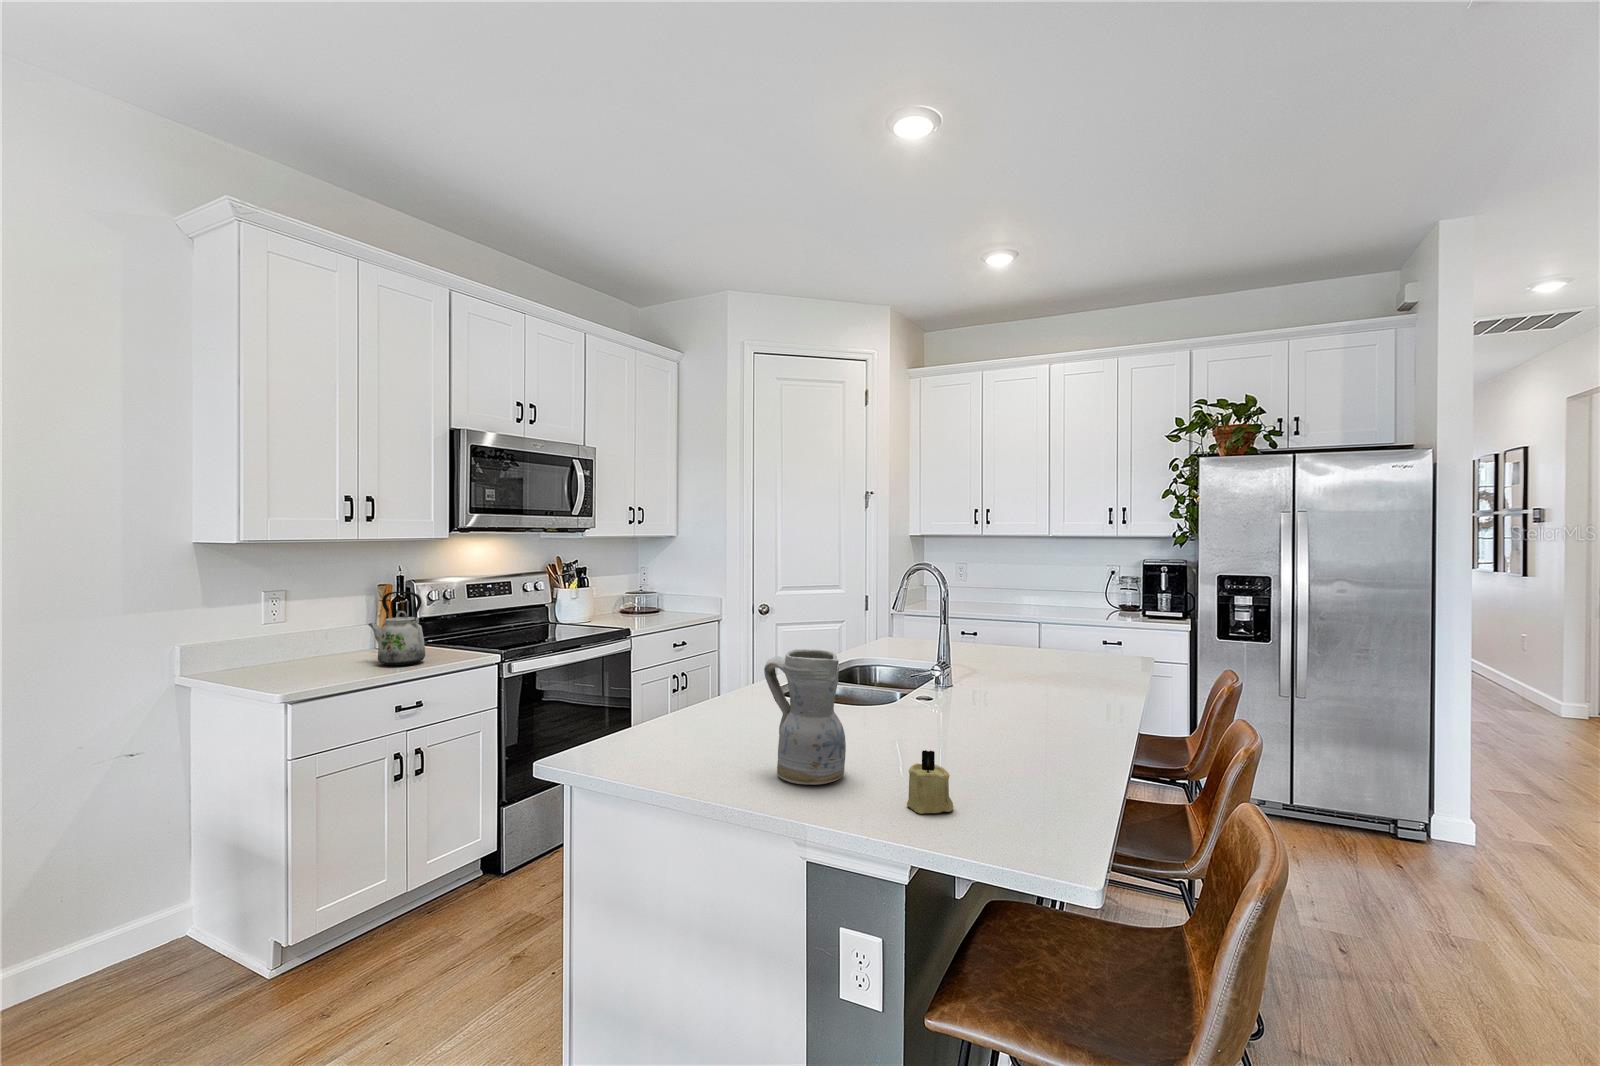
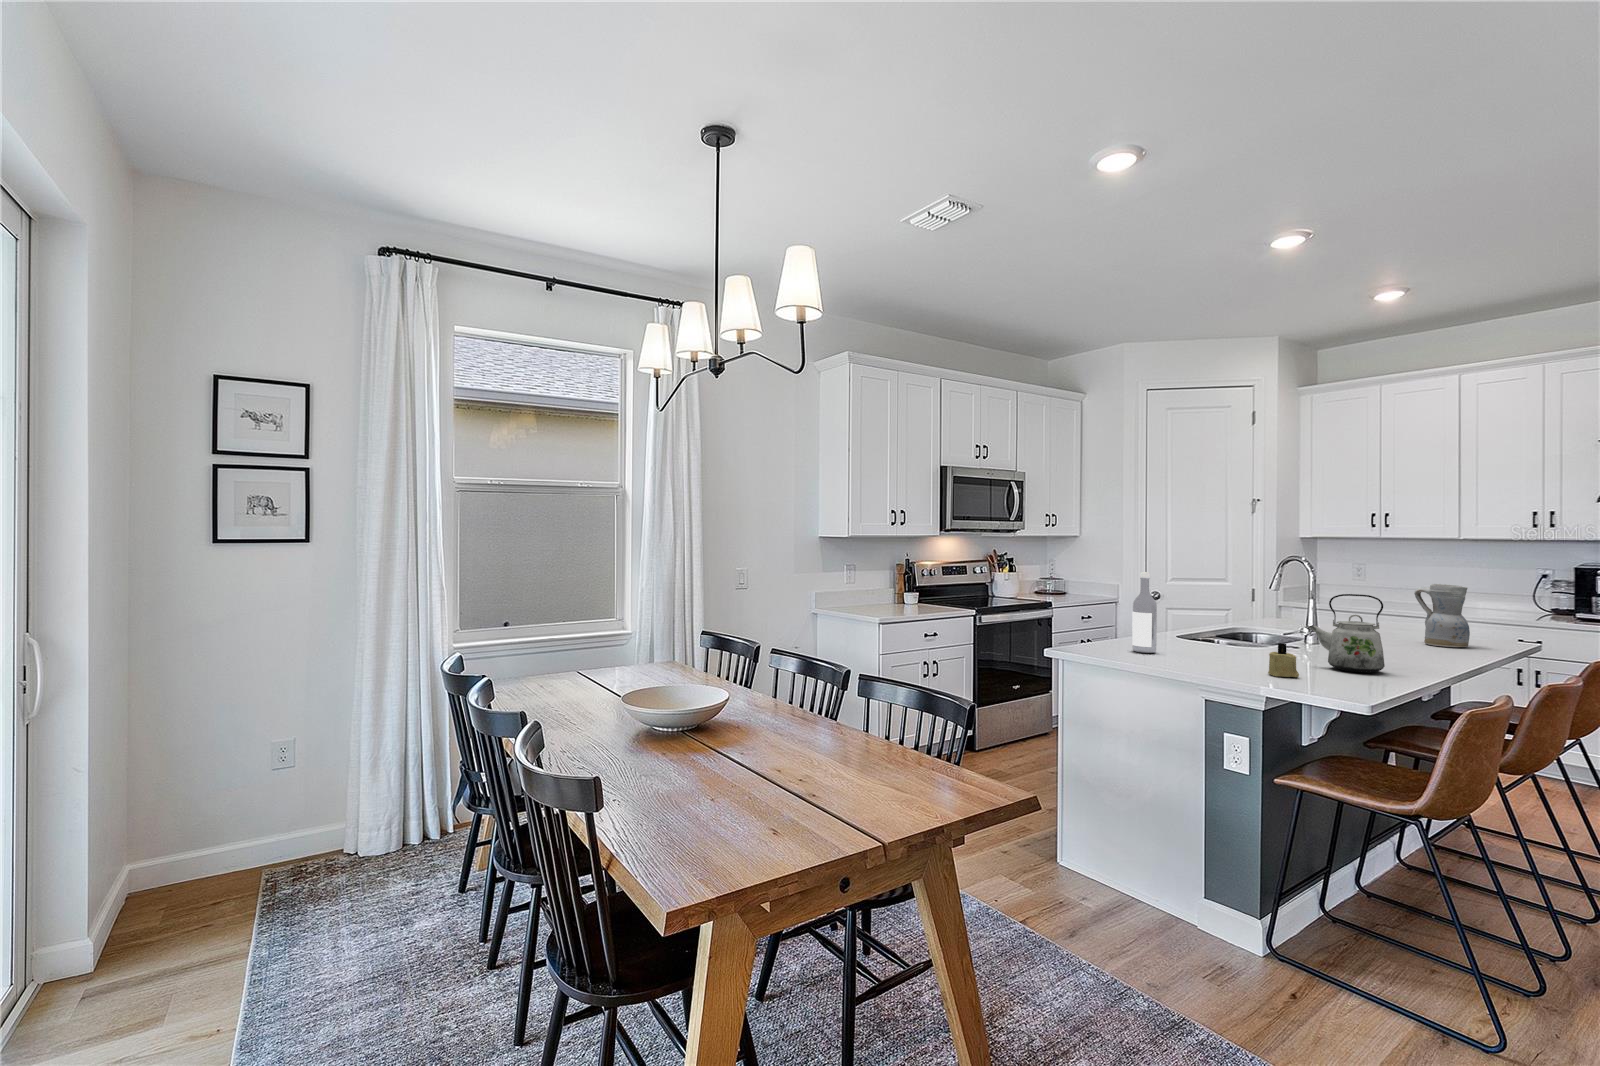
kettle: present [368,592,425,665] -> present [1308,594,1385,673]
wine bottle: none [700,618,738,761] -> present [1132,572,1157,653]
ceramic pitcher: present [764,649,846,785] -> present [1414,584,1470,647]

